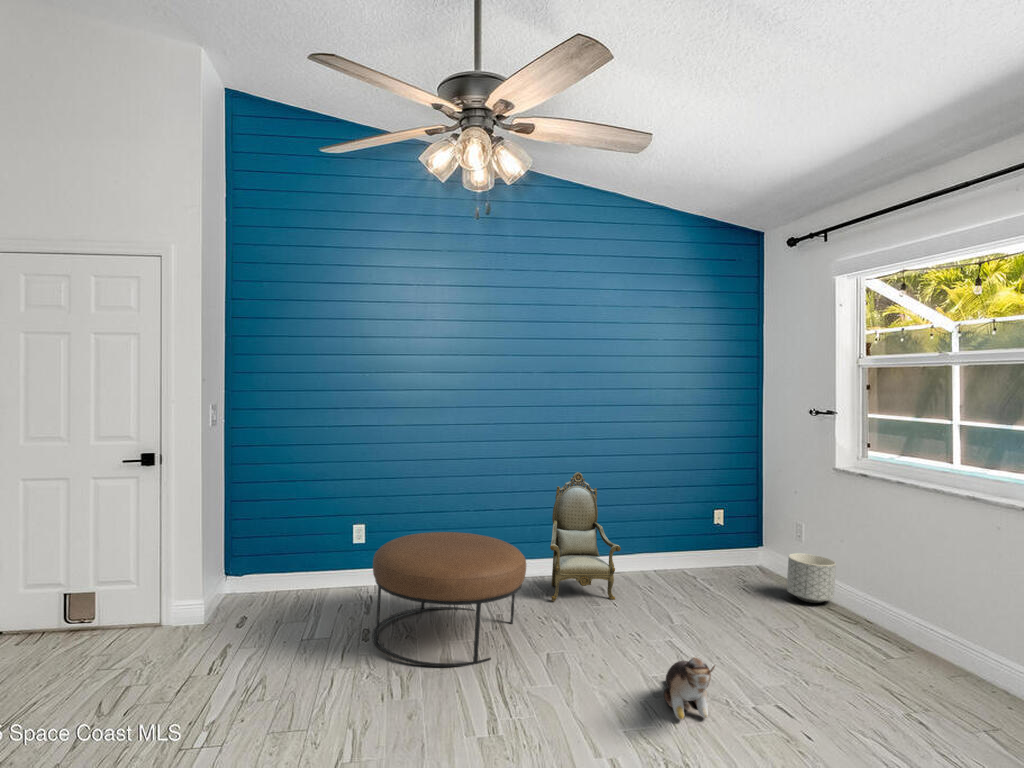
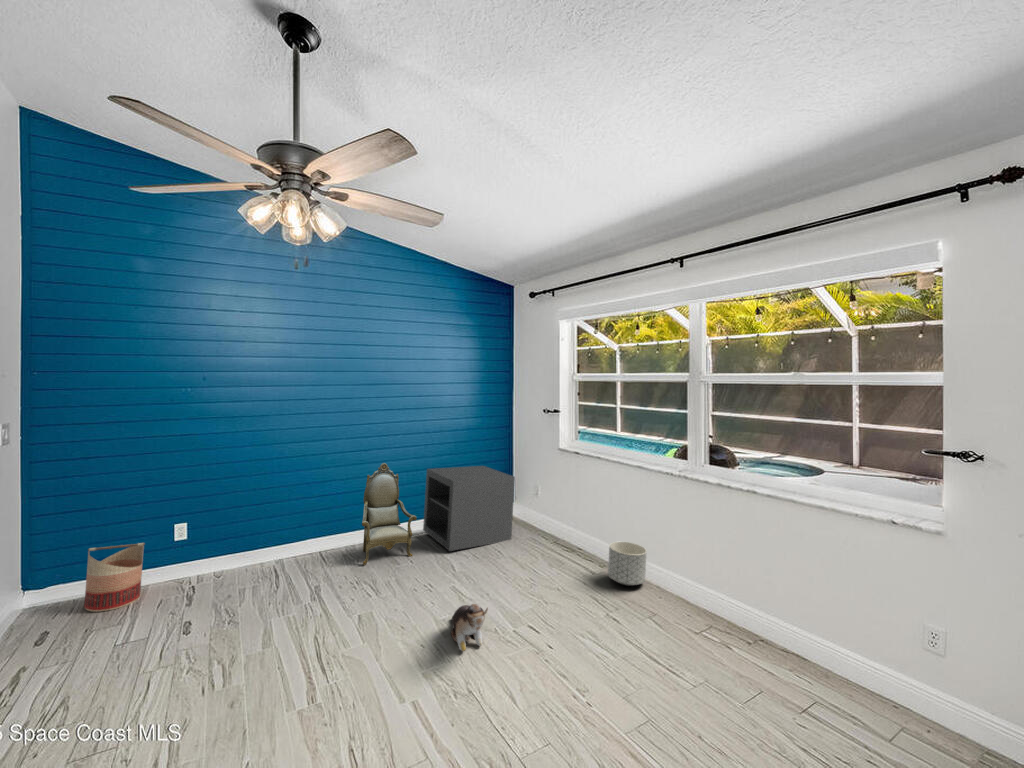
storage cabinet: none [631,486,767,600] -> present [423,466,515,551]
ottoman: present [372,532,526,667] -> none [194,523,342,649]
basket: none [275,539,325,606] -> present [84,543,145,612]
planter: present [787,553,836,603] -> present [608,542,646,586]

